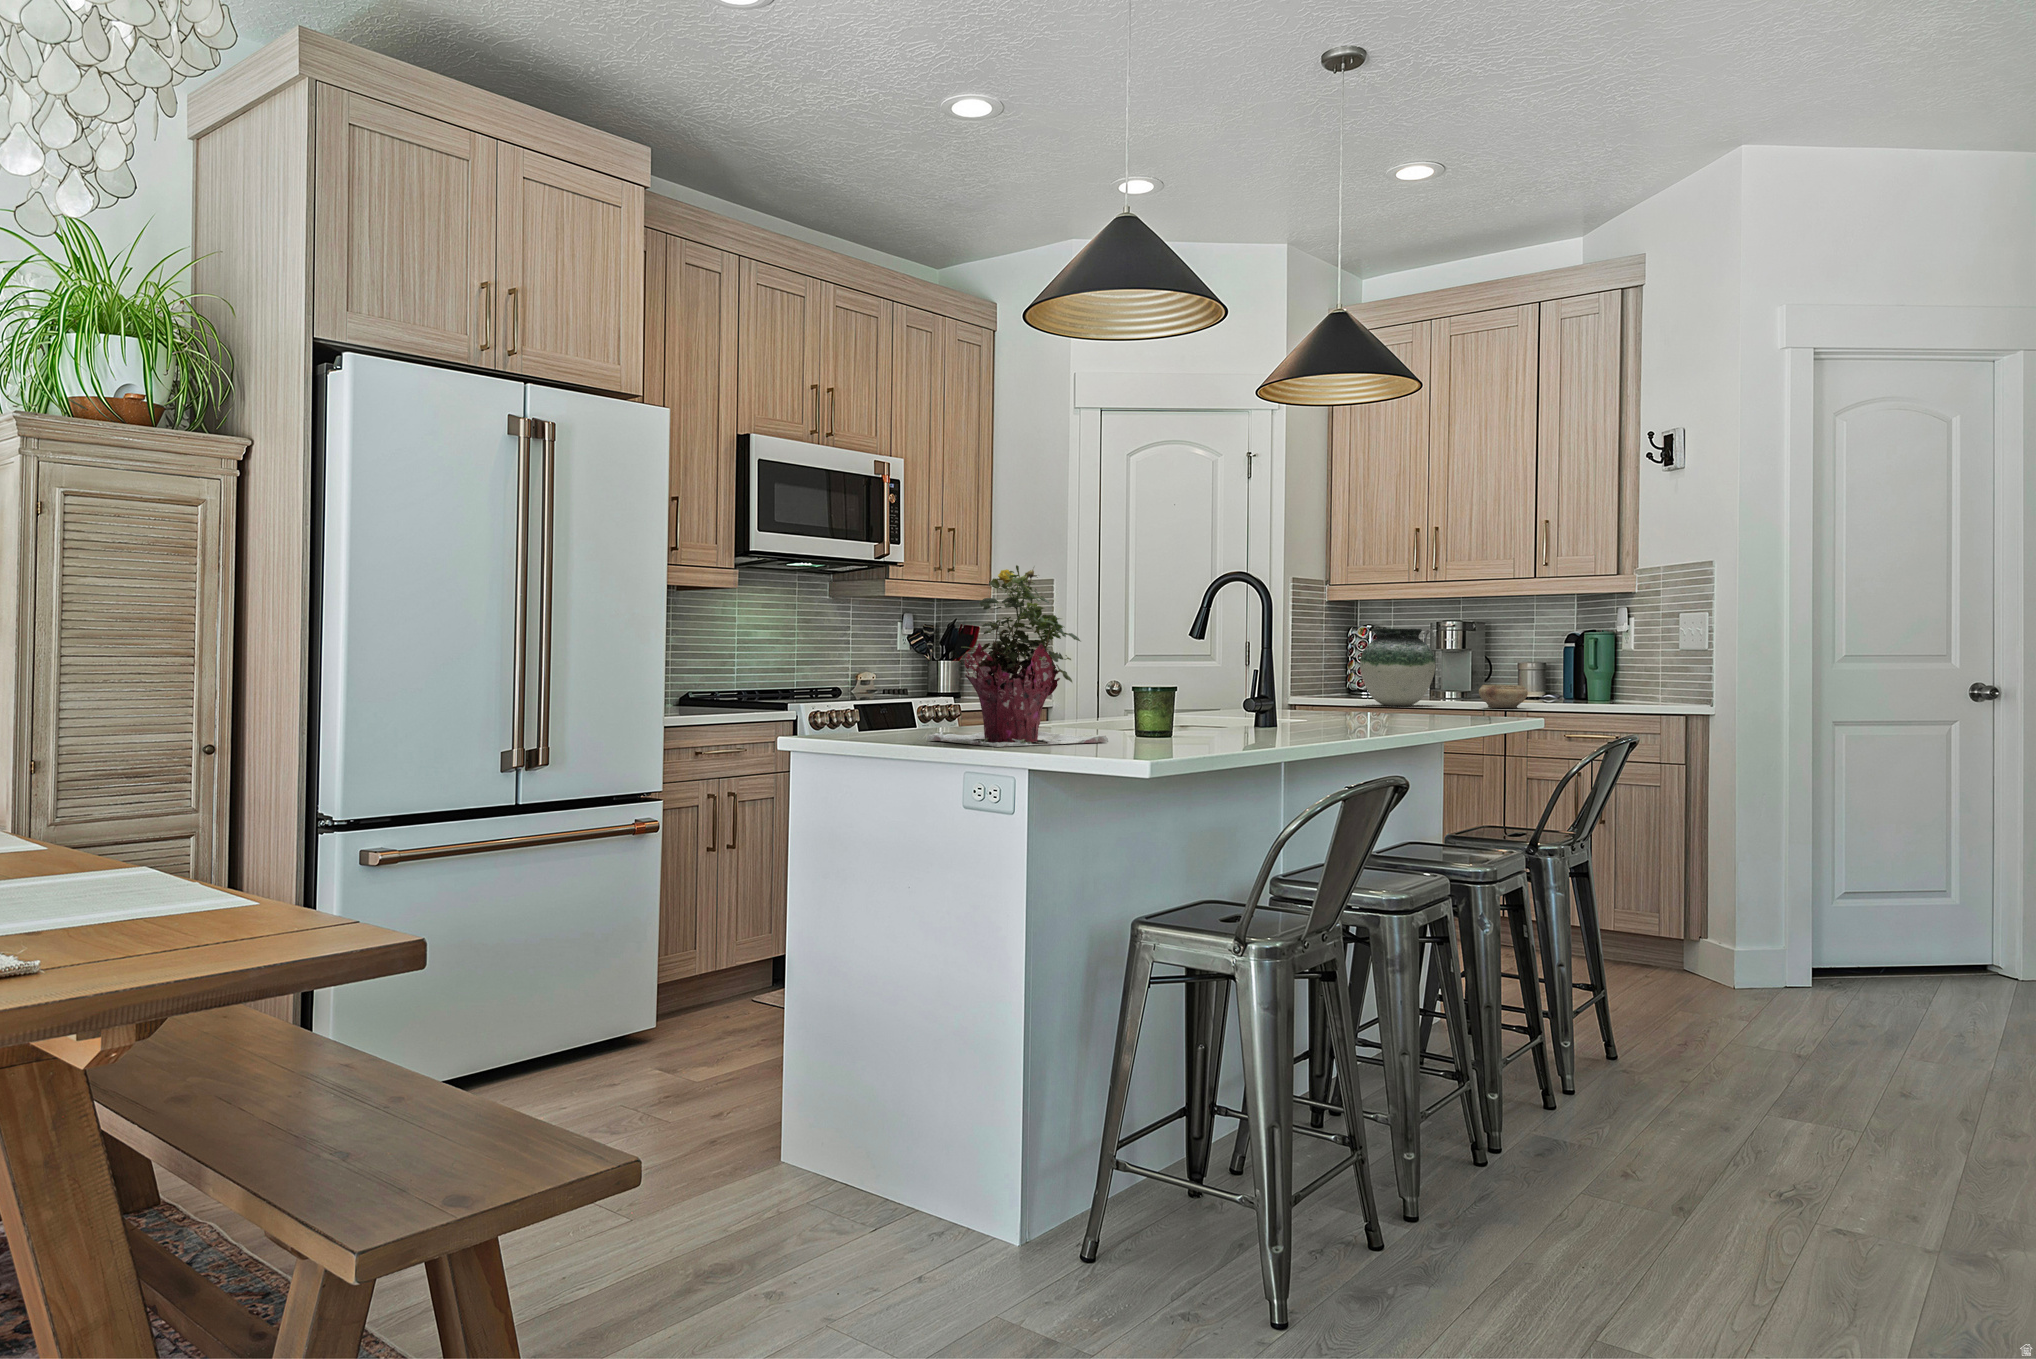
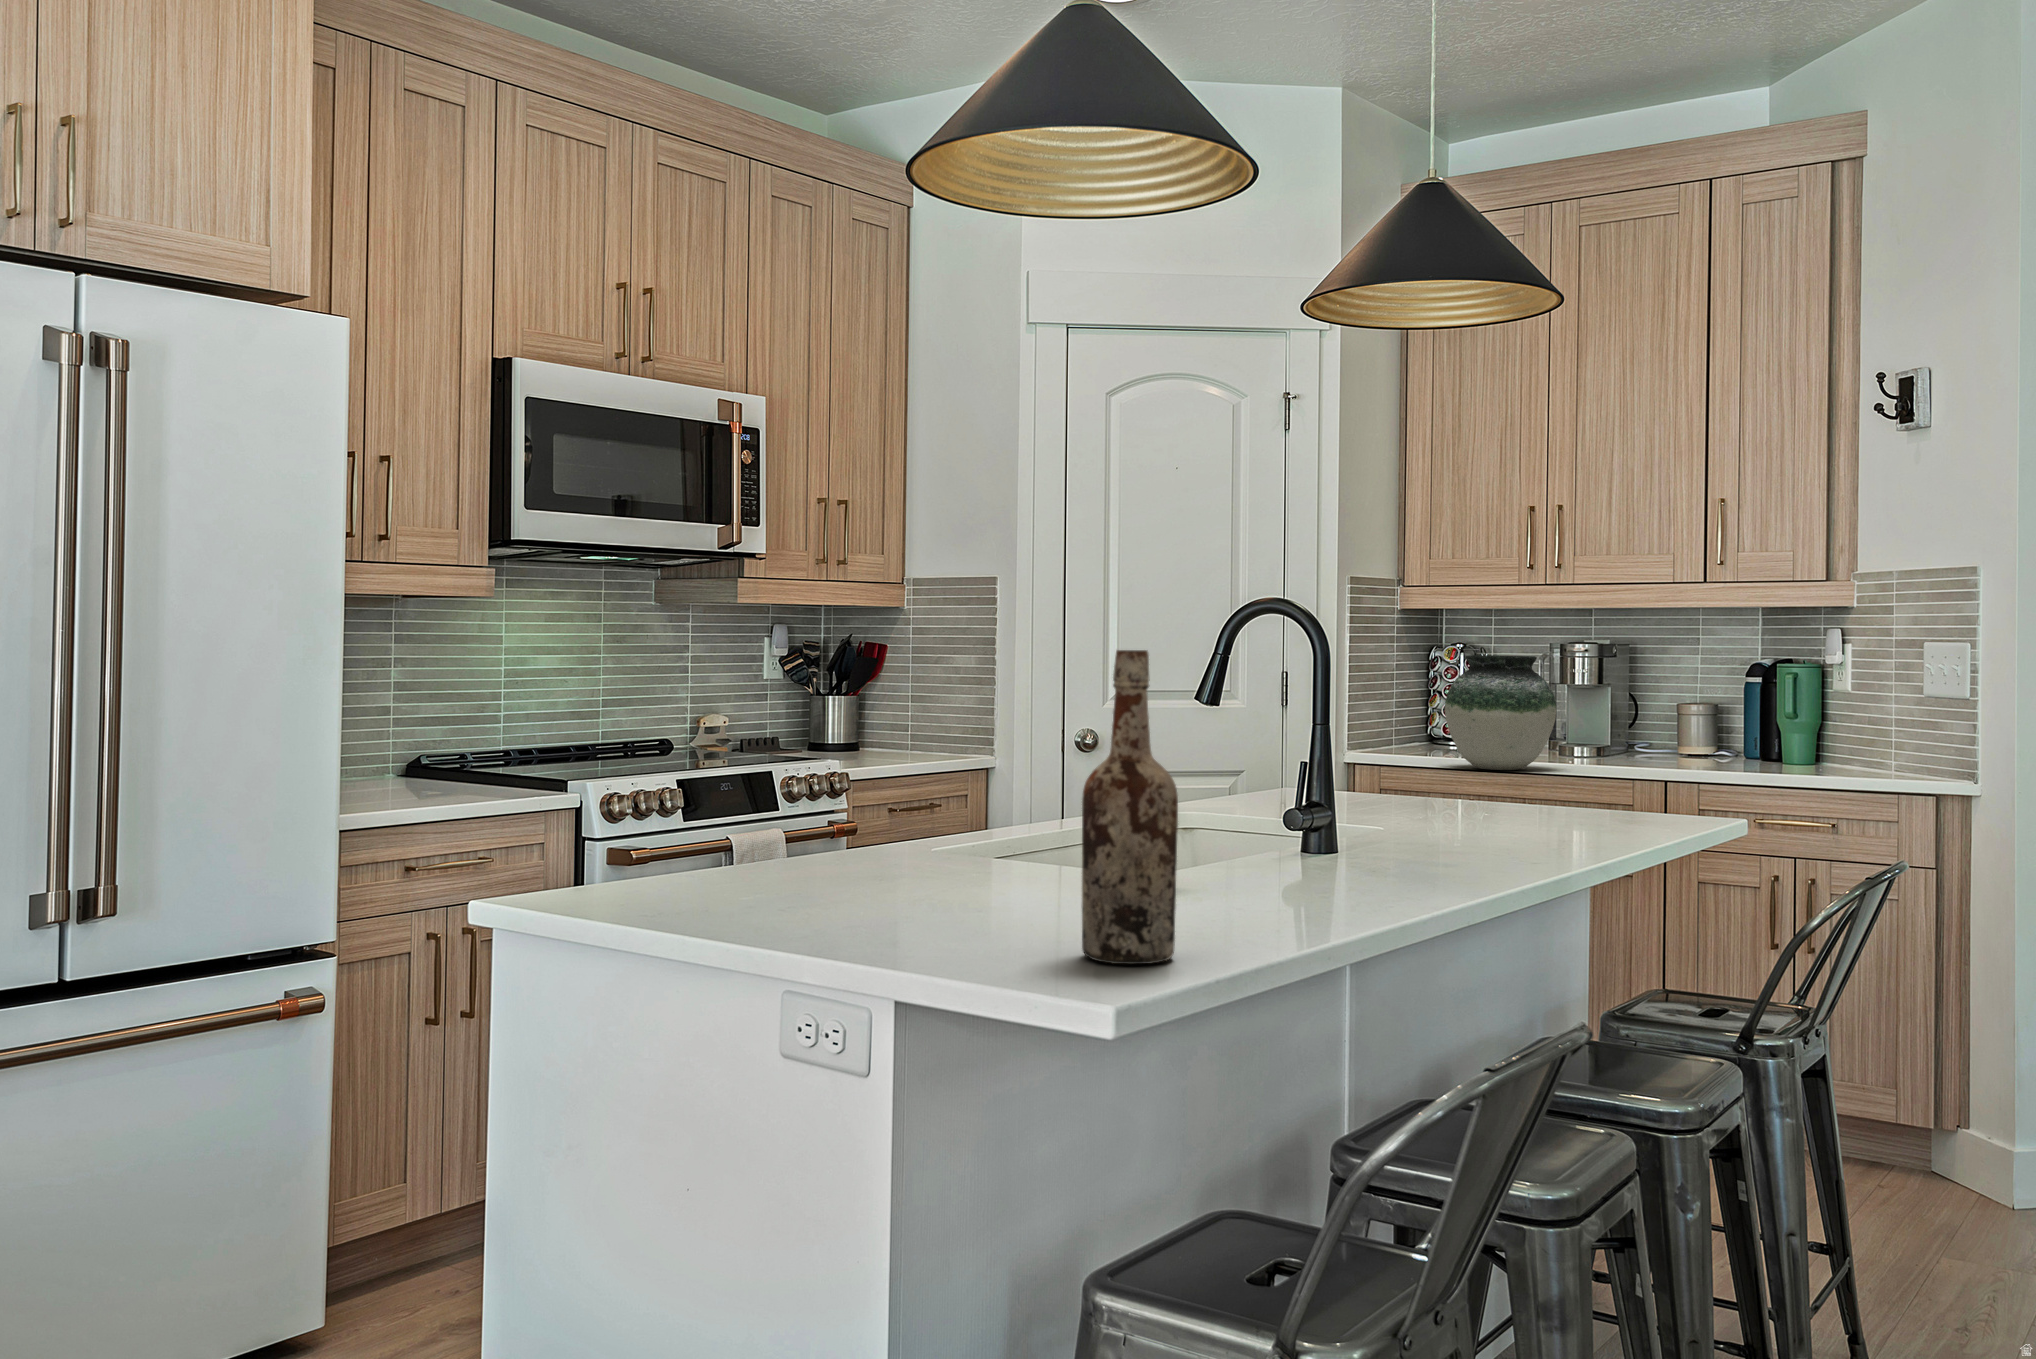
potted plant: present [927,565,1108,747] -> none [701,606,1027,957]
wine bottle: none [1142,581,1193,748] -> present [1082,650,1178,964]
ceramic bowl: present [1479,684,1528,708] -> none [1623,742,1696,779]

